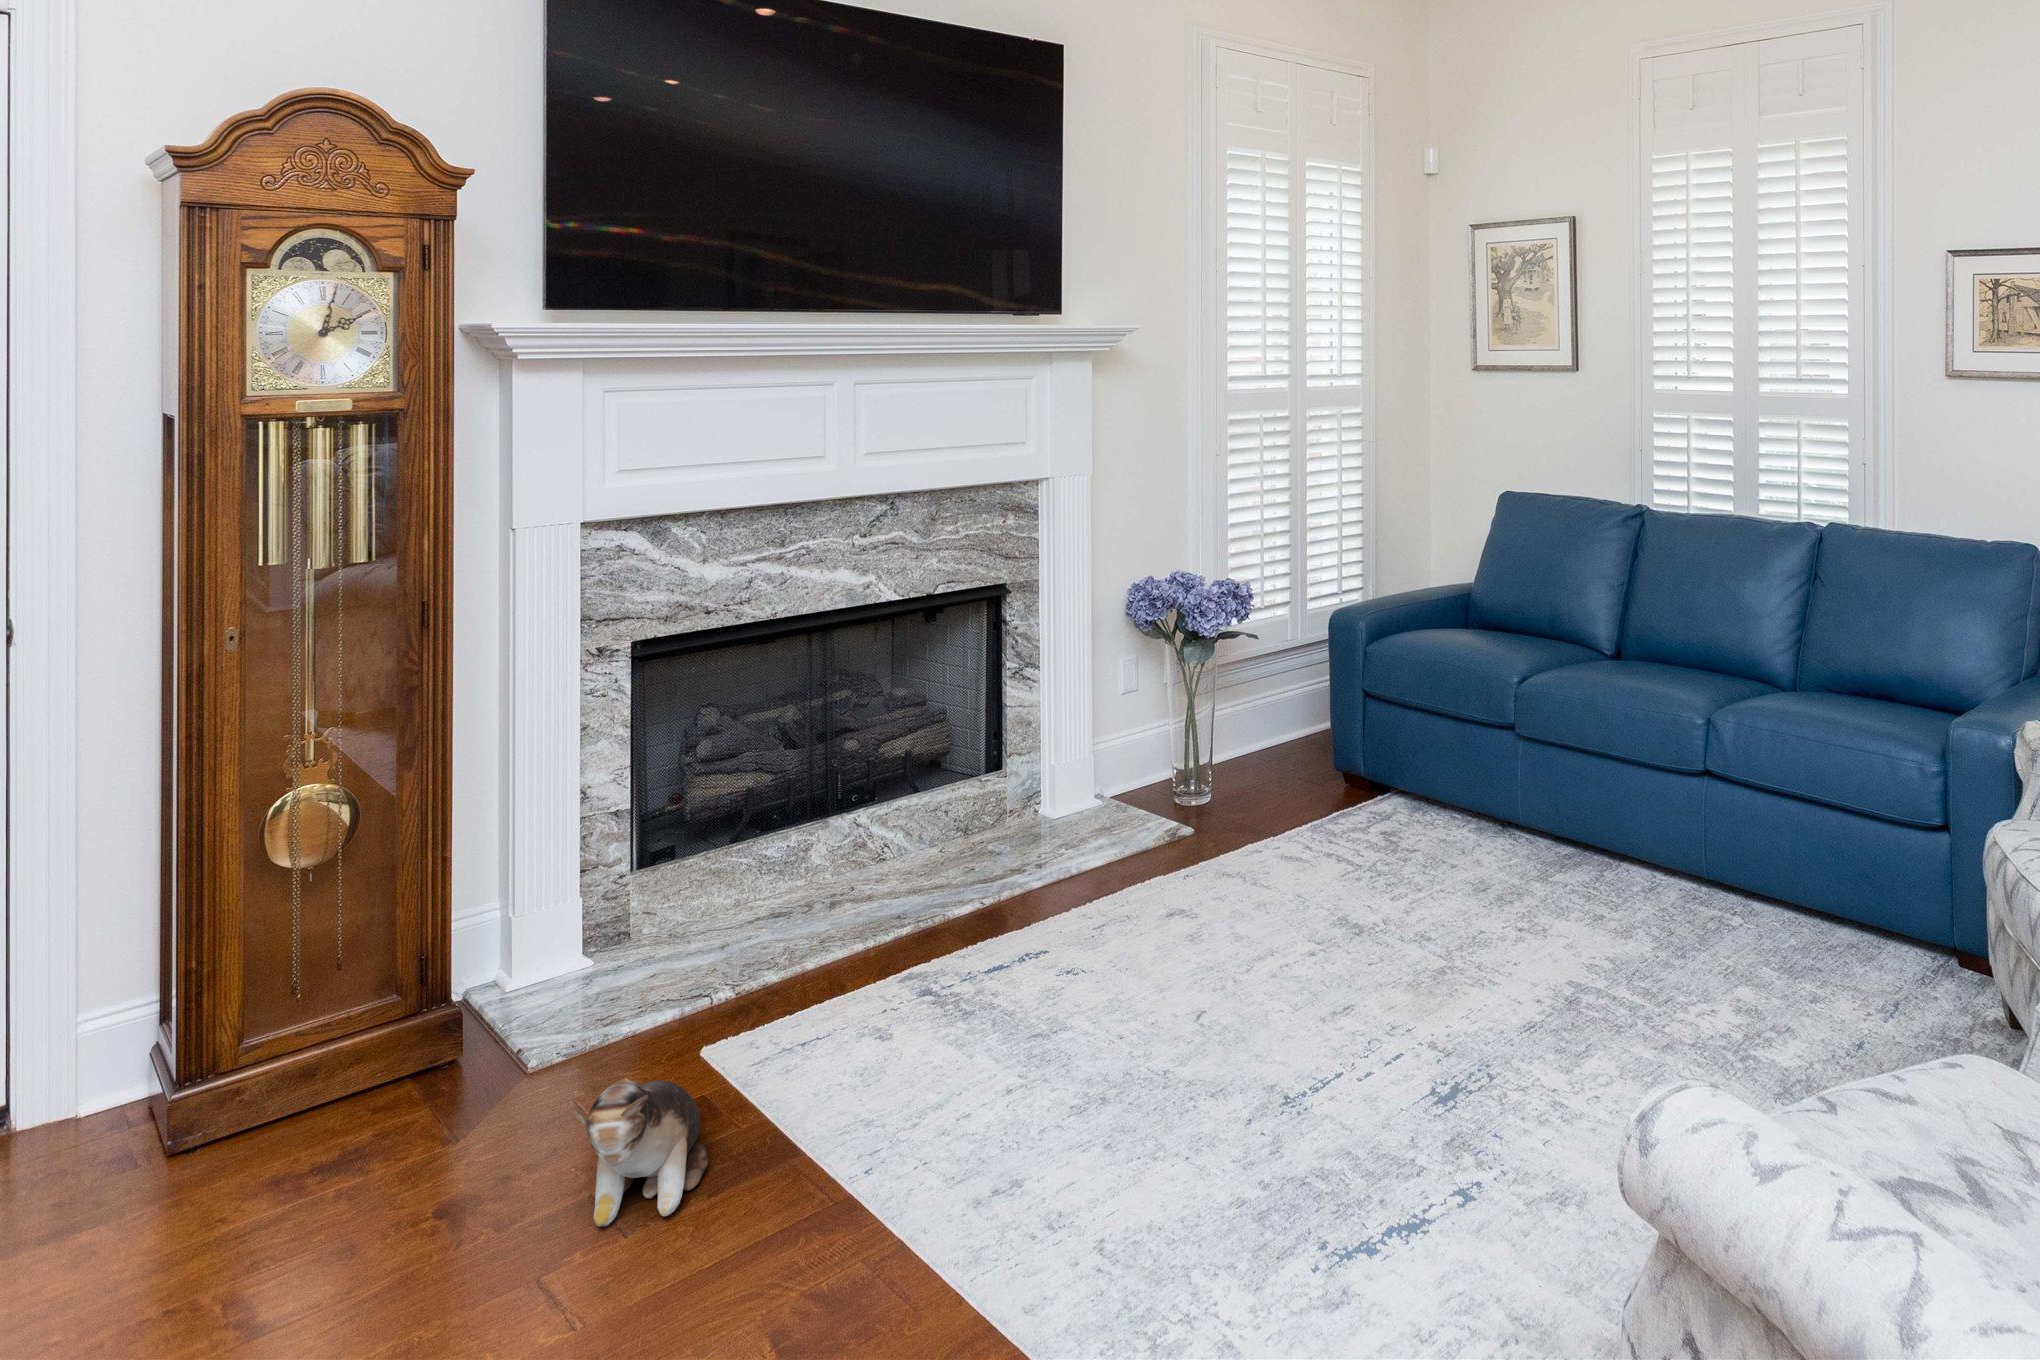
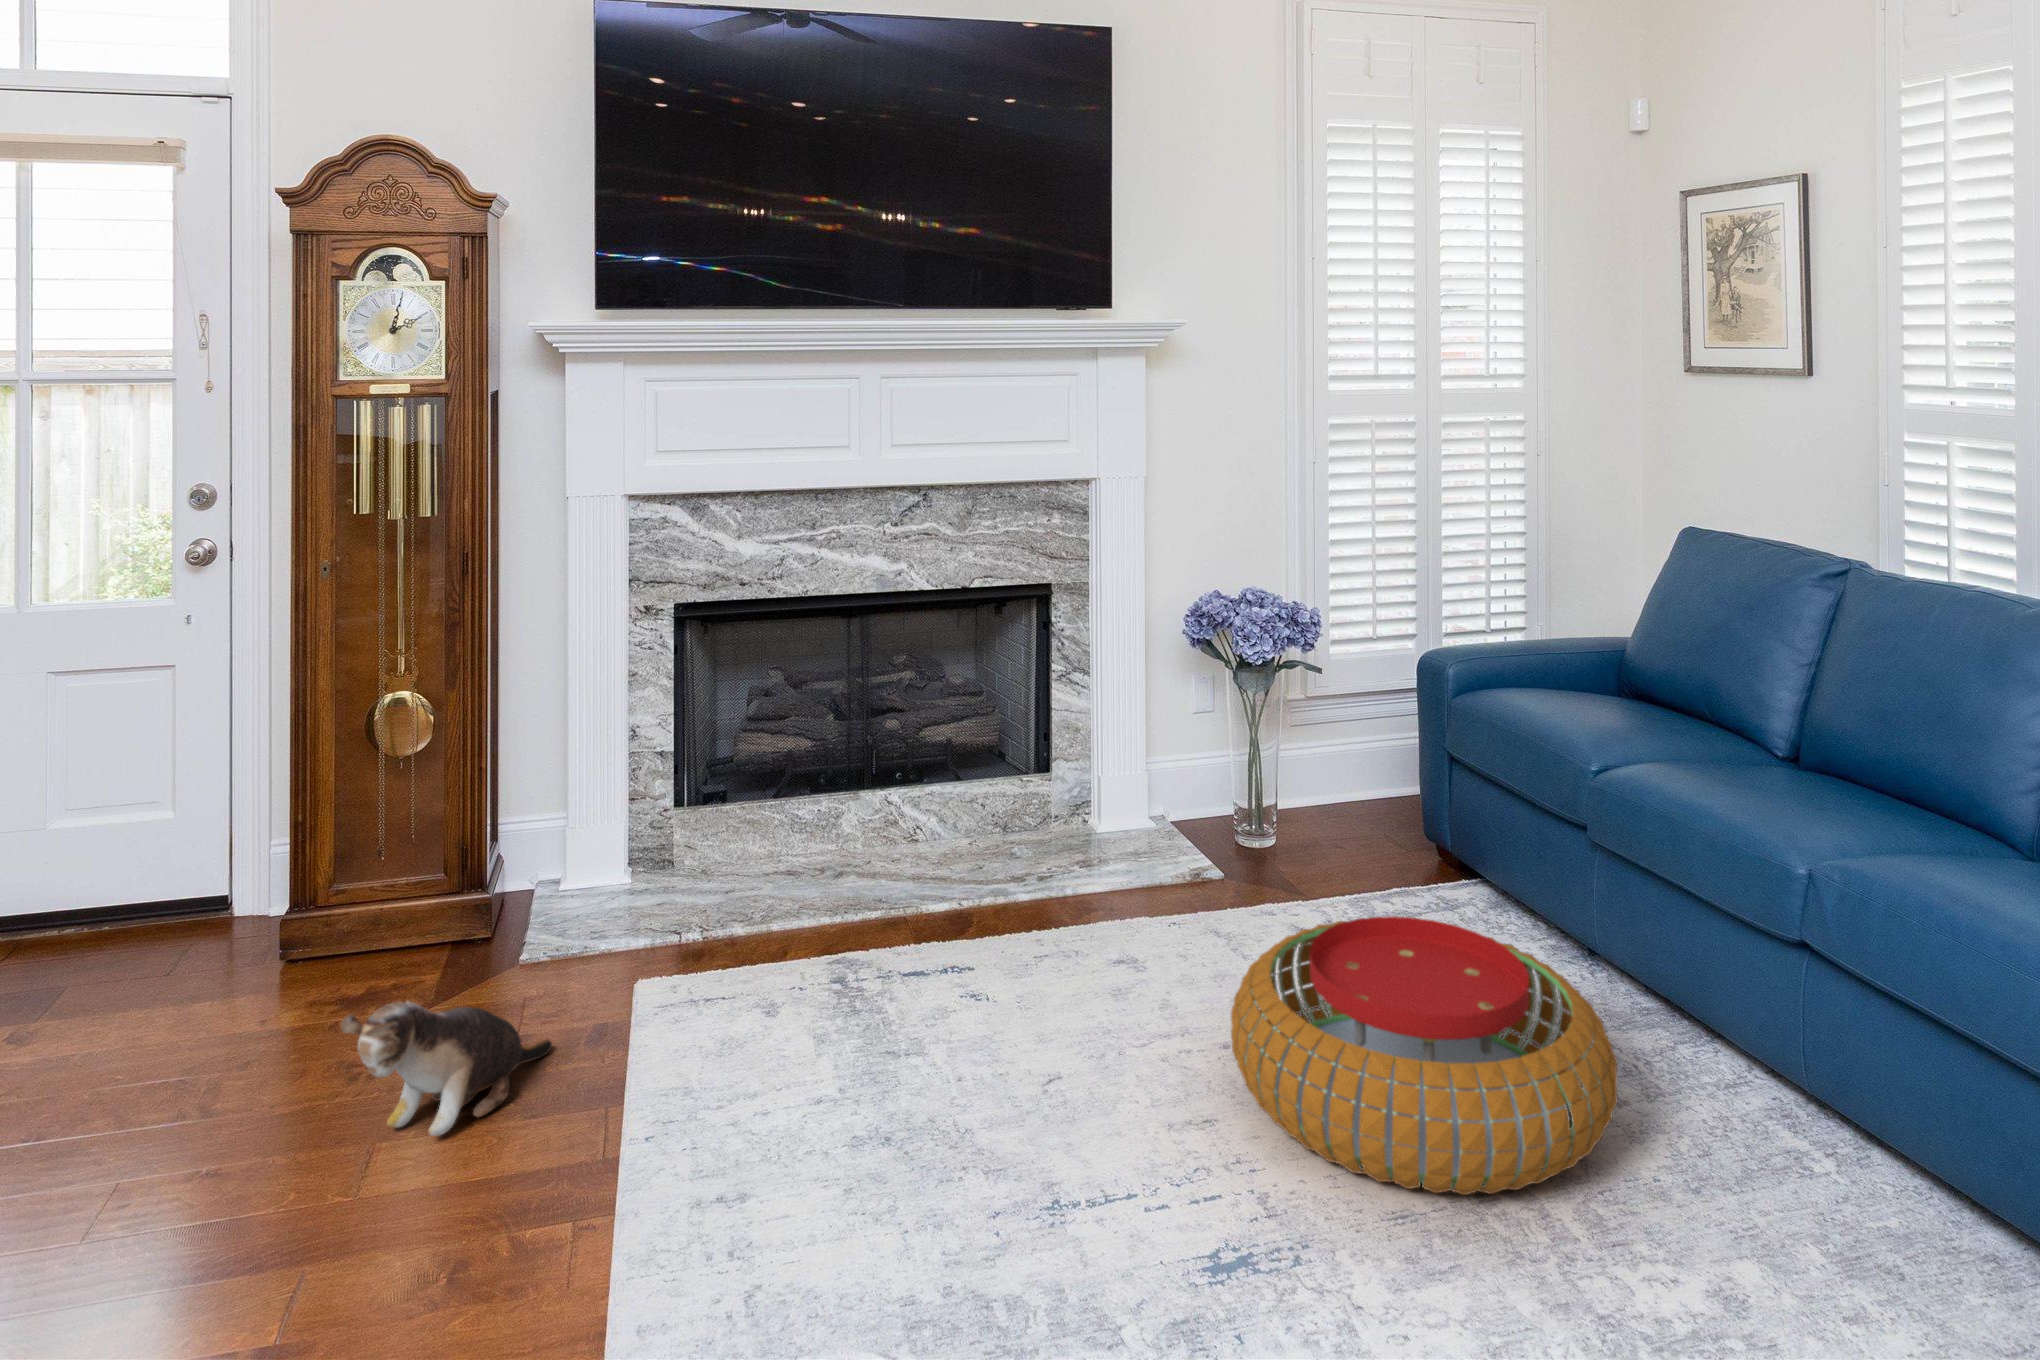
pouf: none [1329,810,1624,997] -> present [1231,916,1617,1195]

